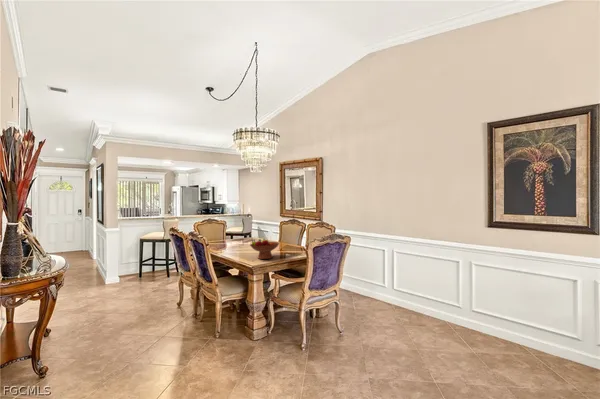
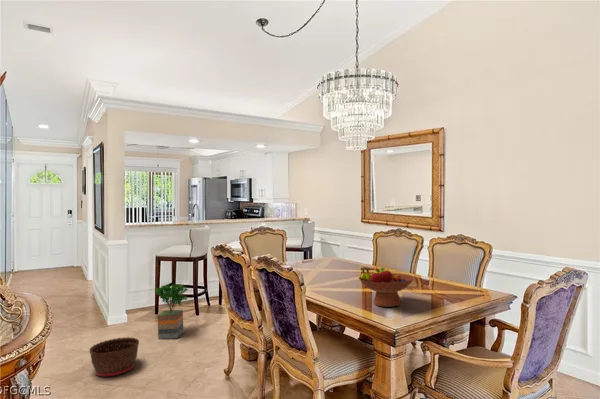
potted tree: none [137,255,161,291] -> present [156,284,188,339]
basket: none [90,288,124,312] -> present [90,337,139,377]

